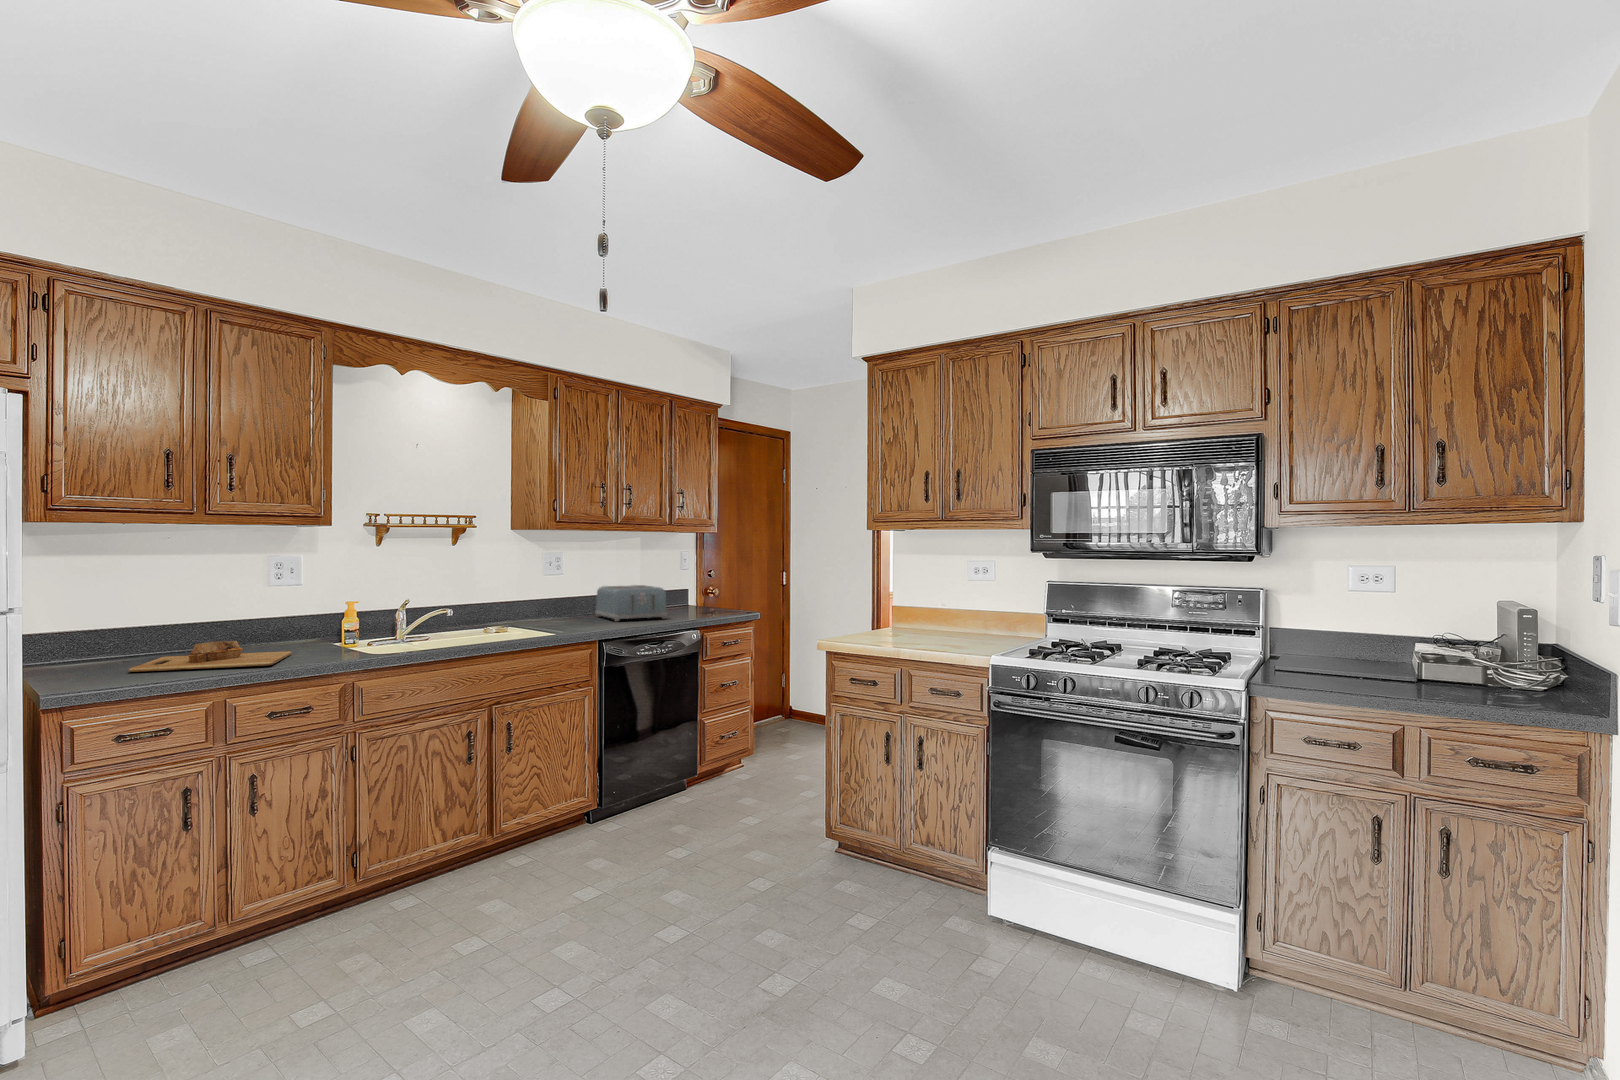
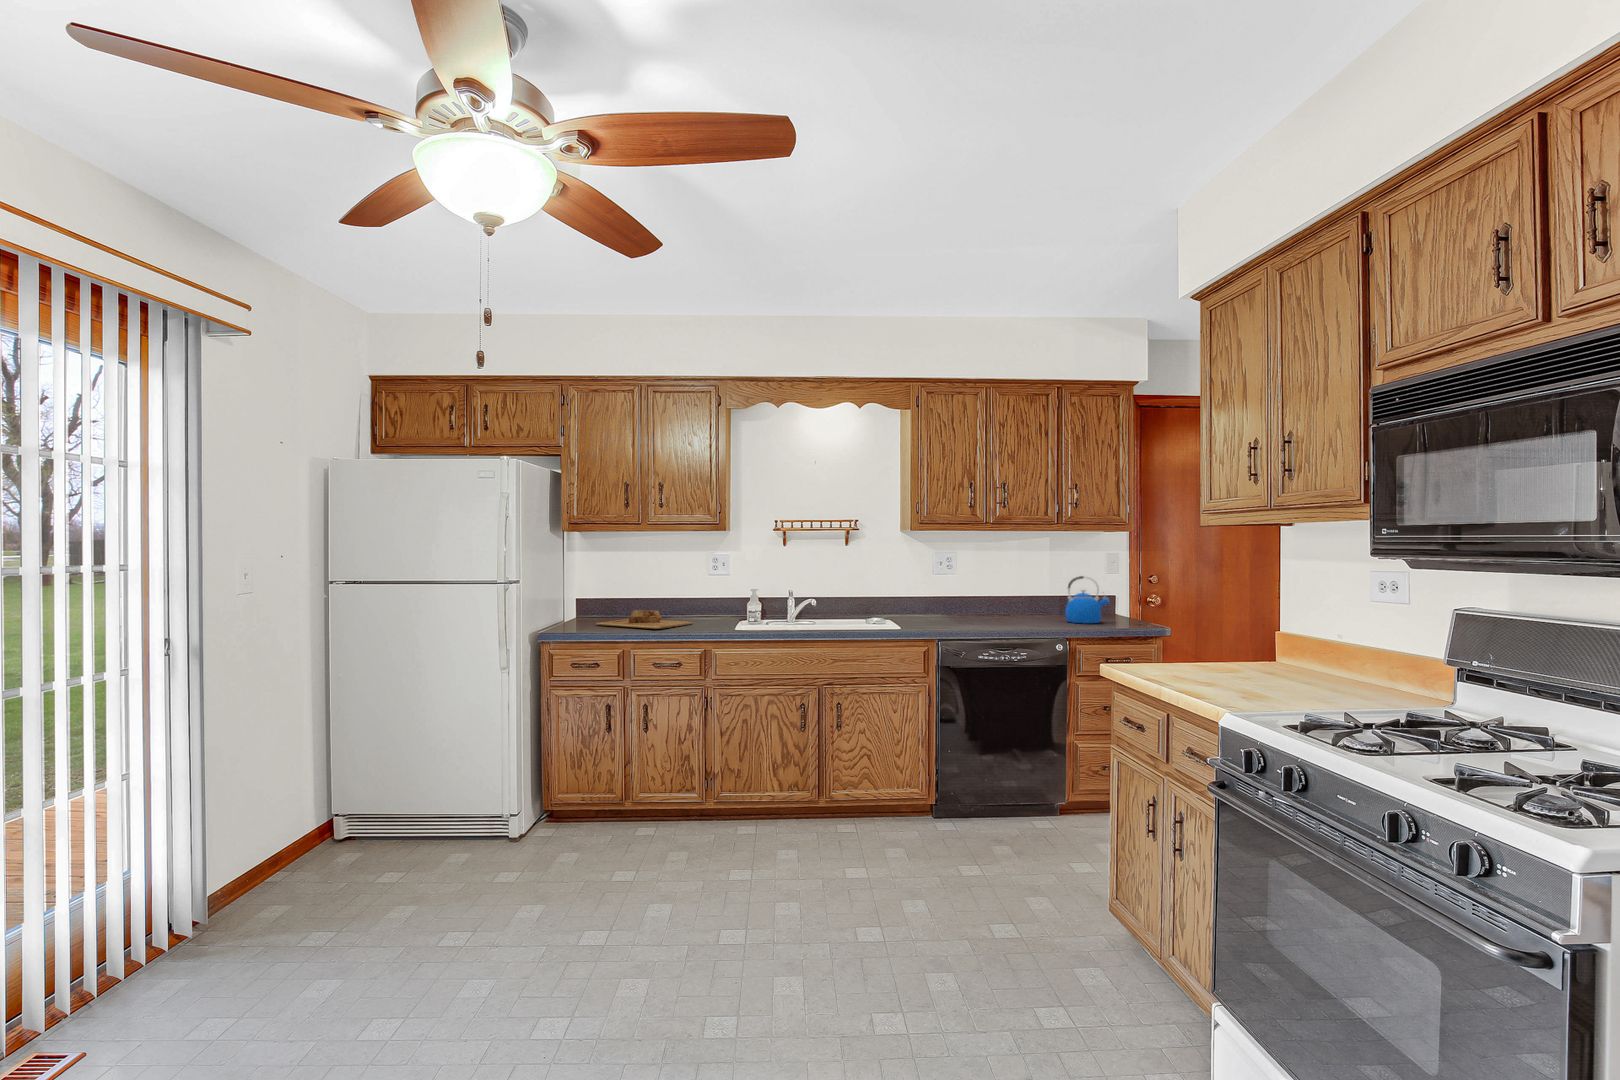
kettle: none [669,571,704,614] -> present [1065,576,1110,623]
toaster: present [595,585,667,621] -> none [981,588,1042,625]

